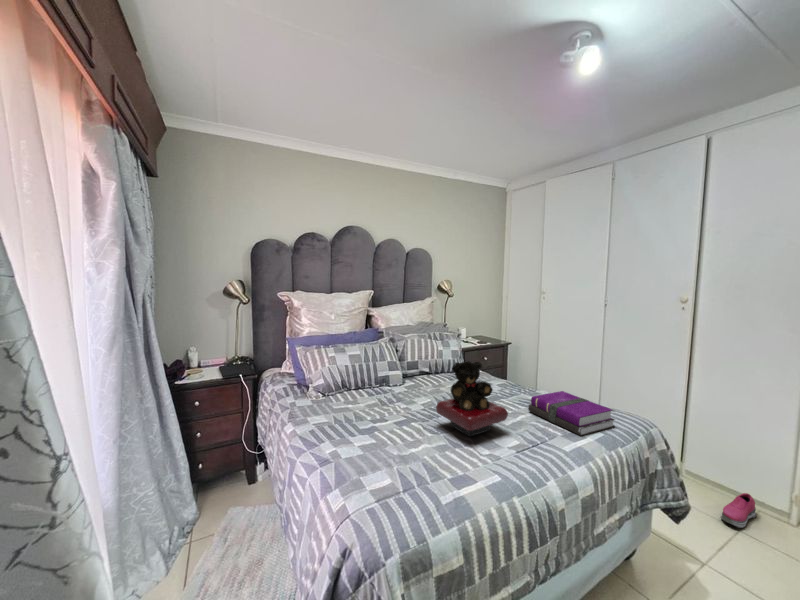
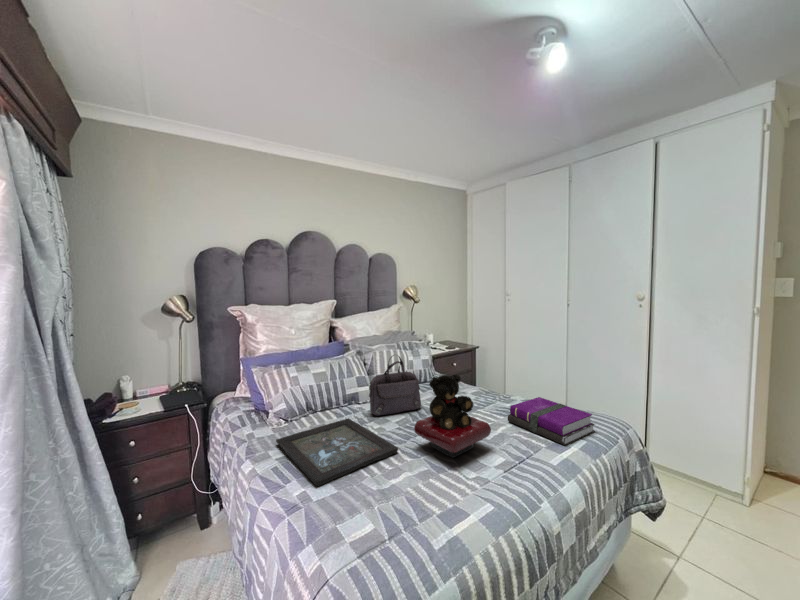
handbag: none [398,342,447,397] -> present [369,355,421,416]
tray: none [314,397,420,448] -> present [276,418,398,486]
shoe: present [721,493,756,528] -> none [687,480,717,515]

